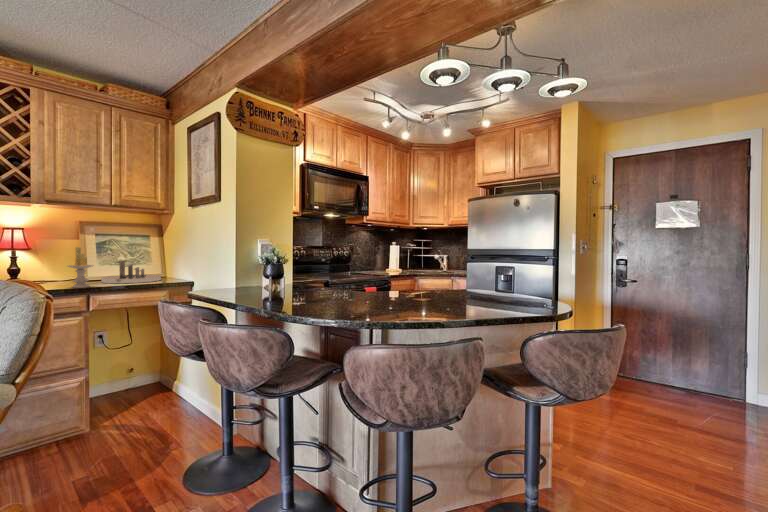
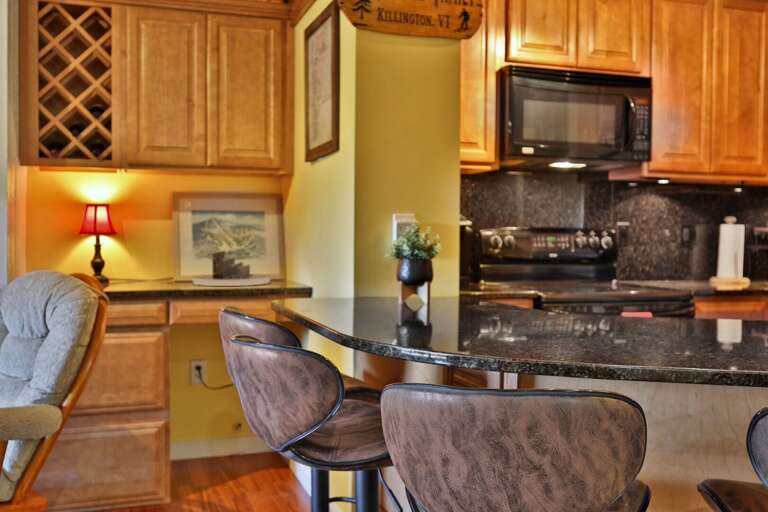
candle: present [68,247,93,288] -> none [146,230,178,290]

